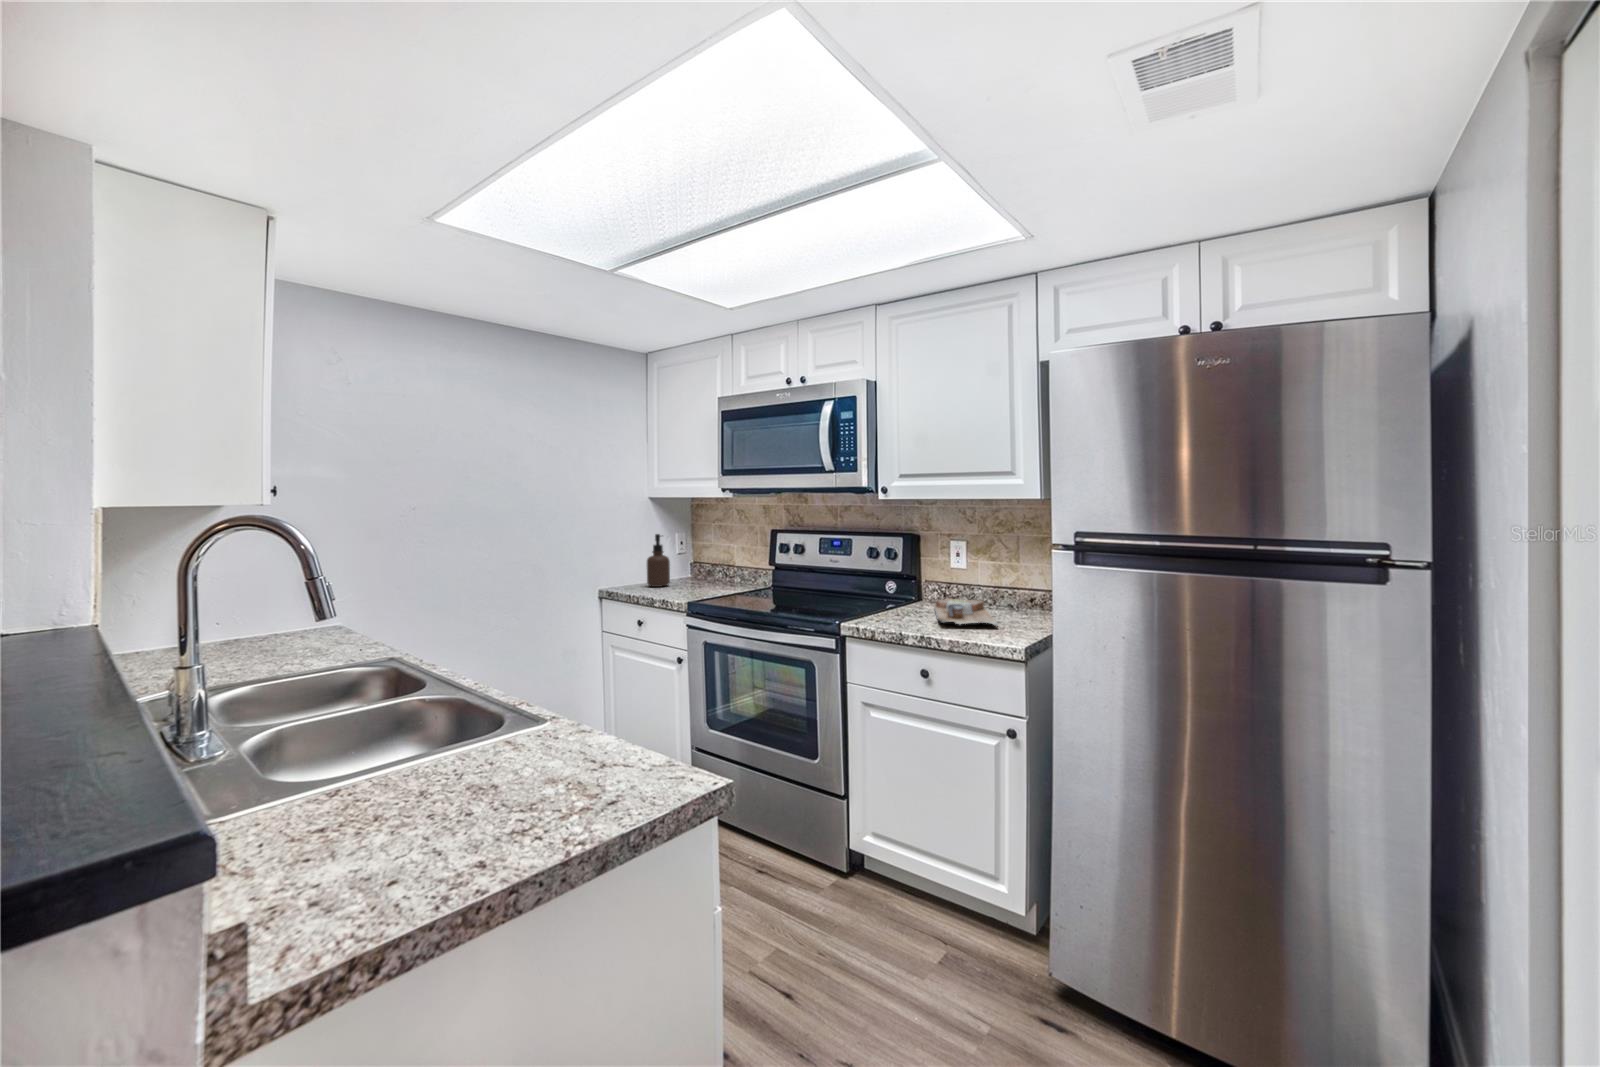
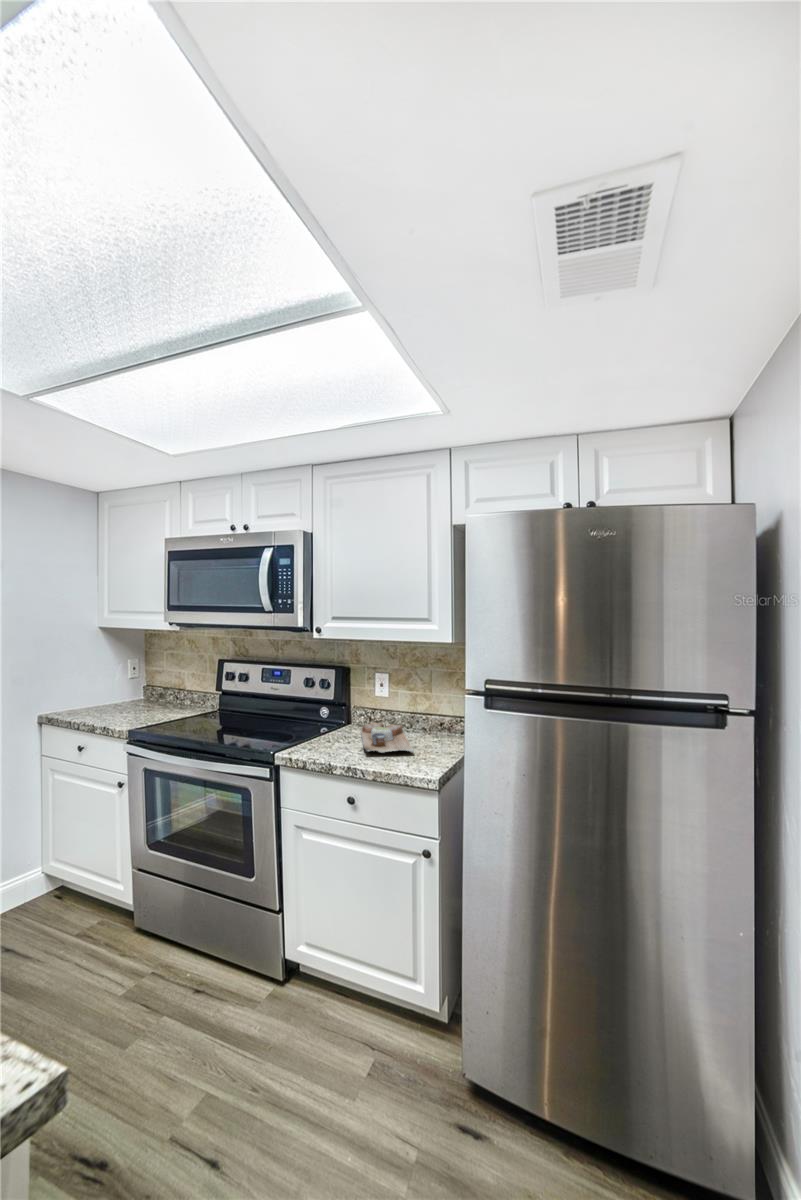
soap dispenser: present [647,534,670,587] -> none [94,662,118,712]

